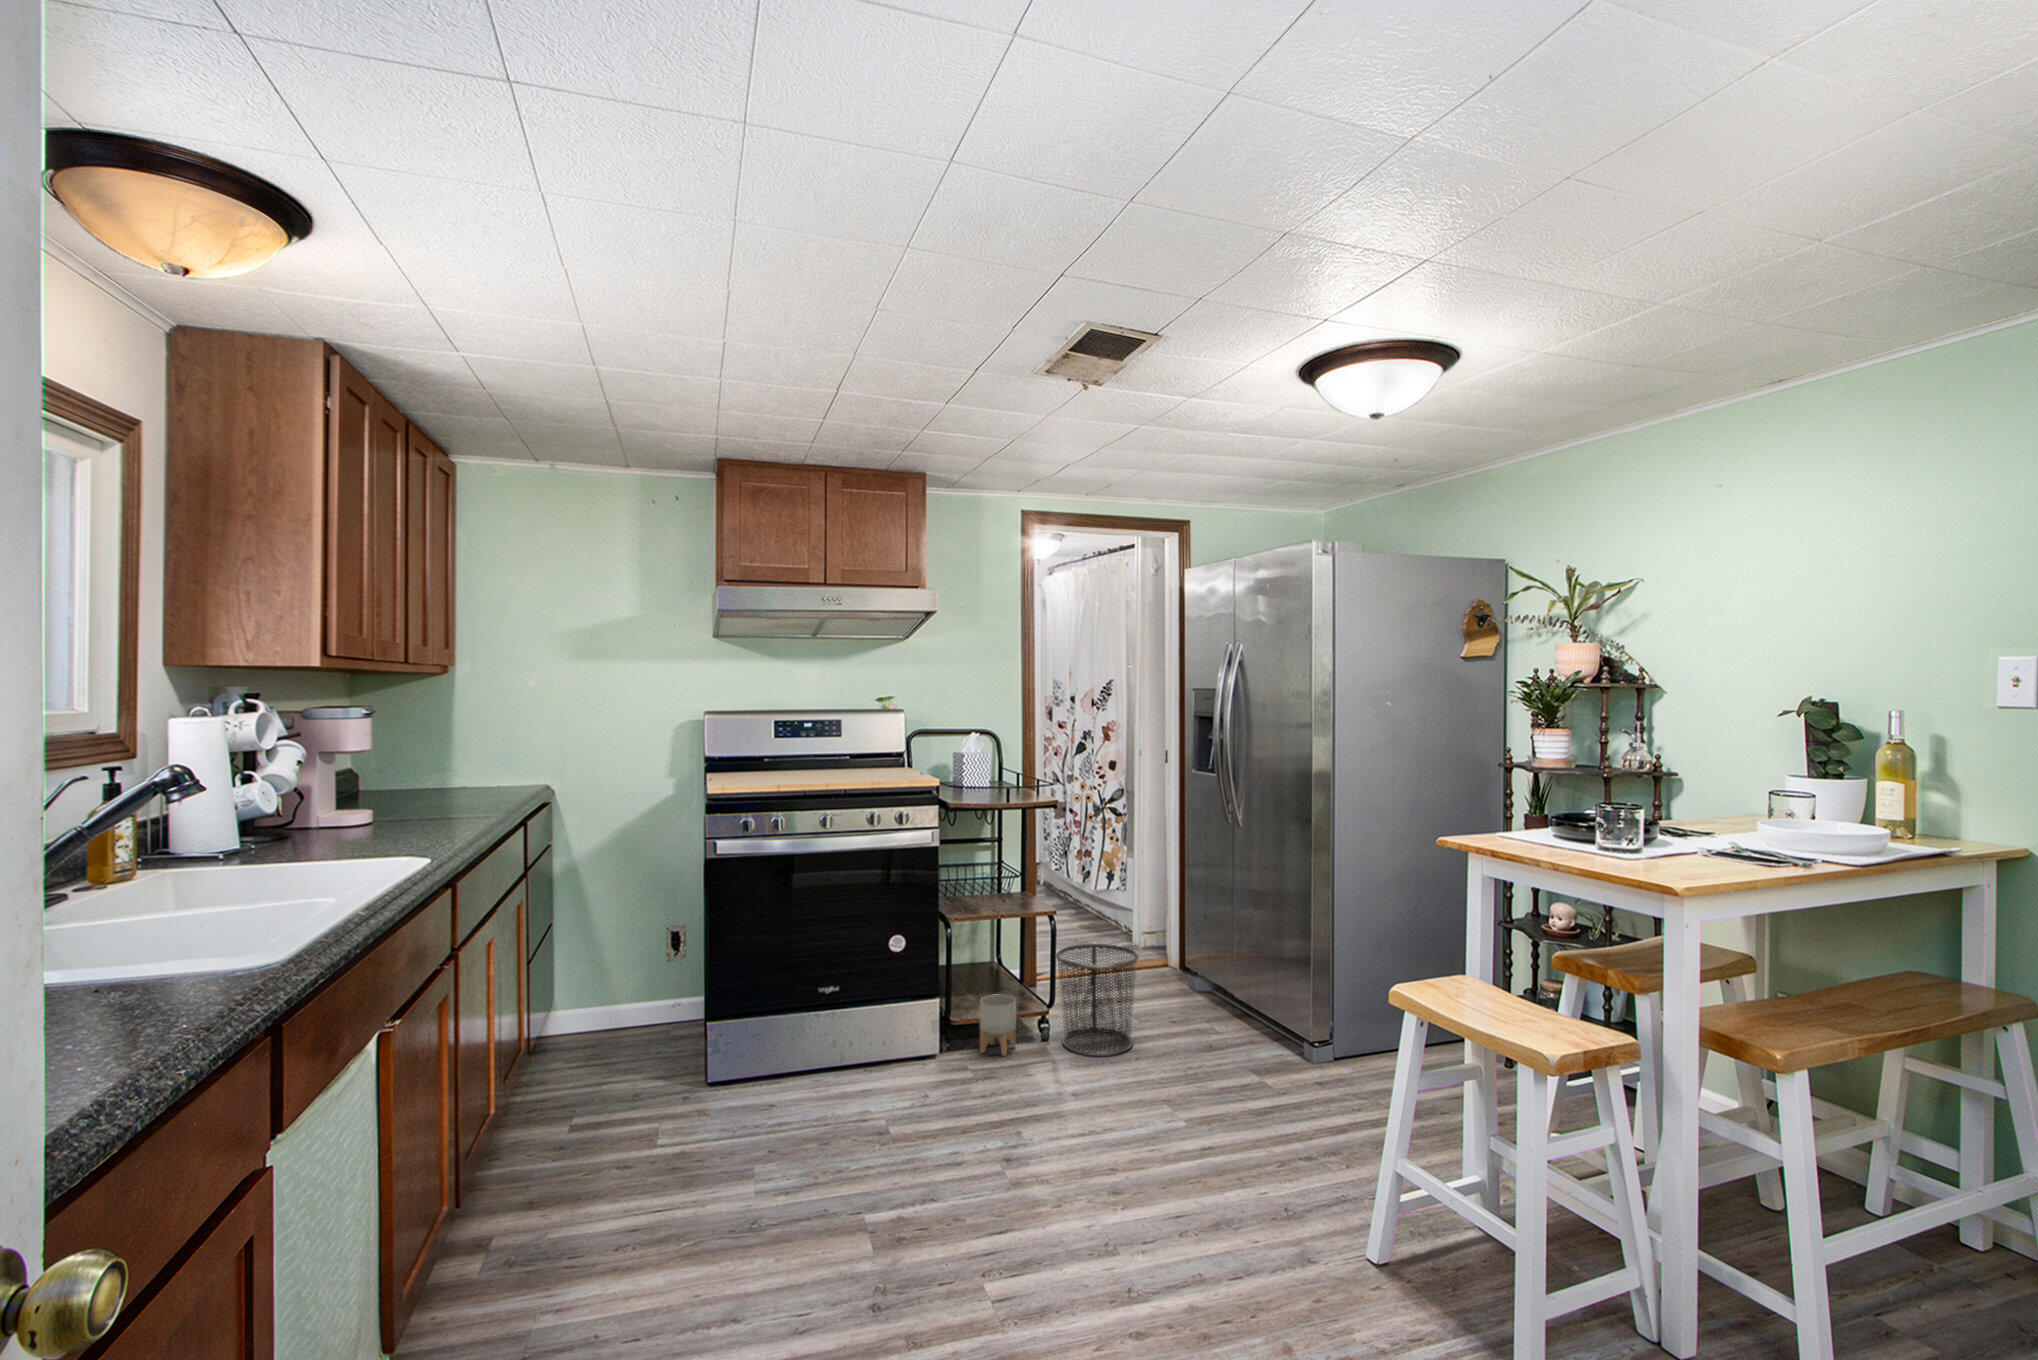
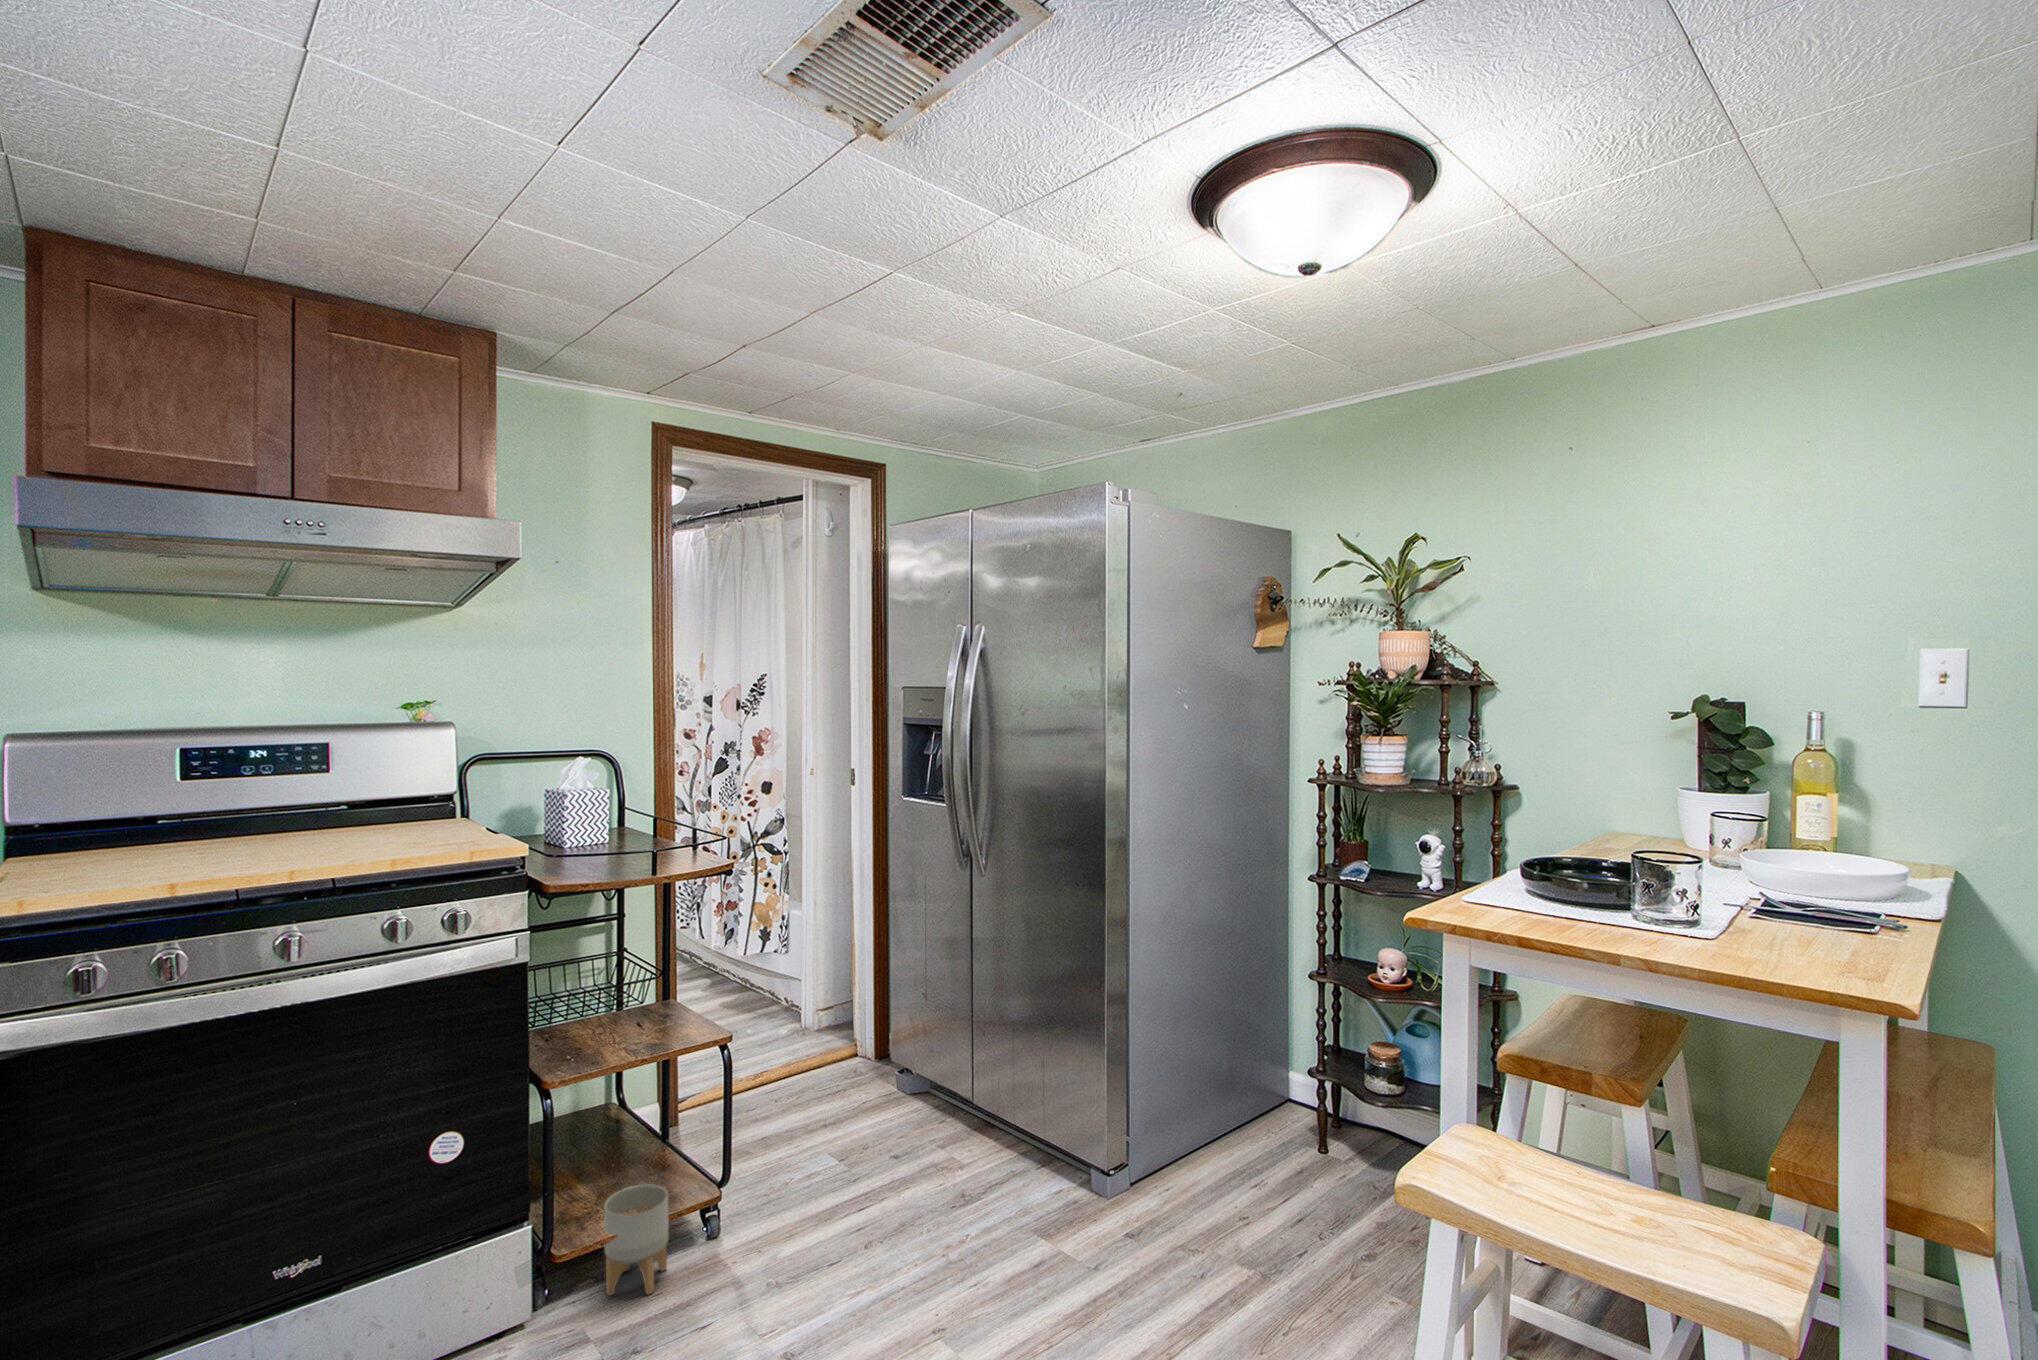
waste bin: present [1056,944,1139,1056] -> none [731,1068,862,1258]

